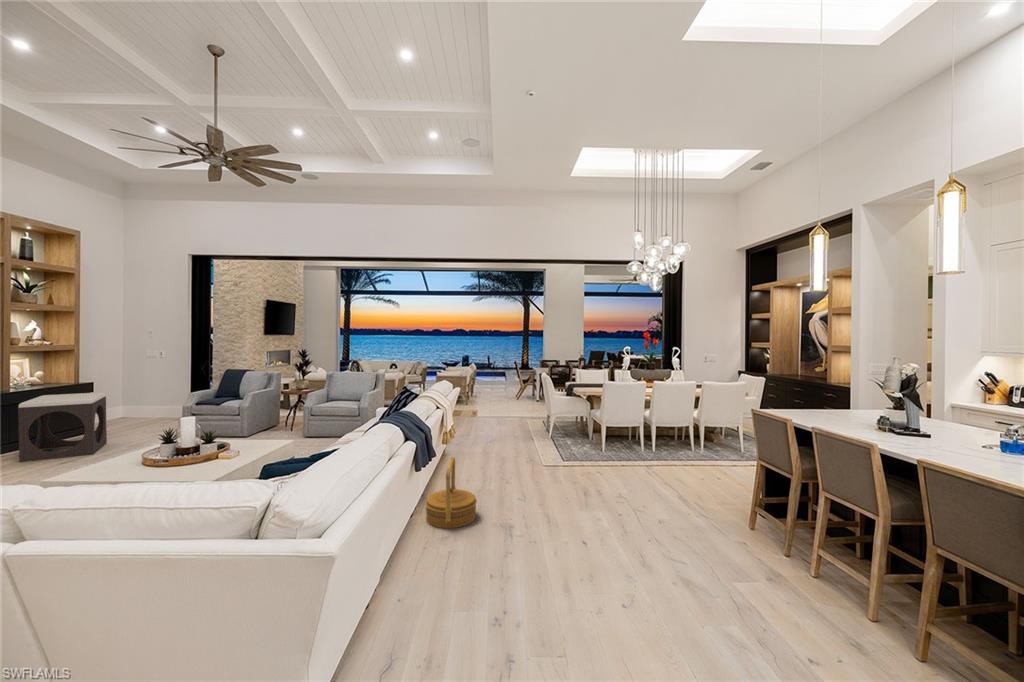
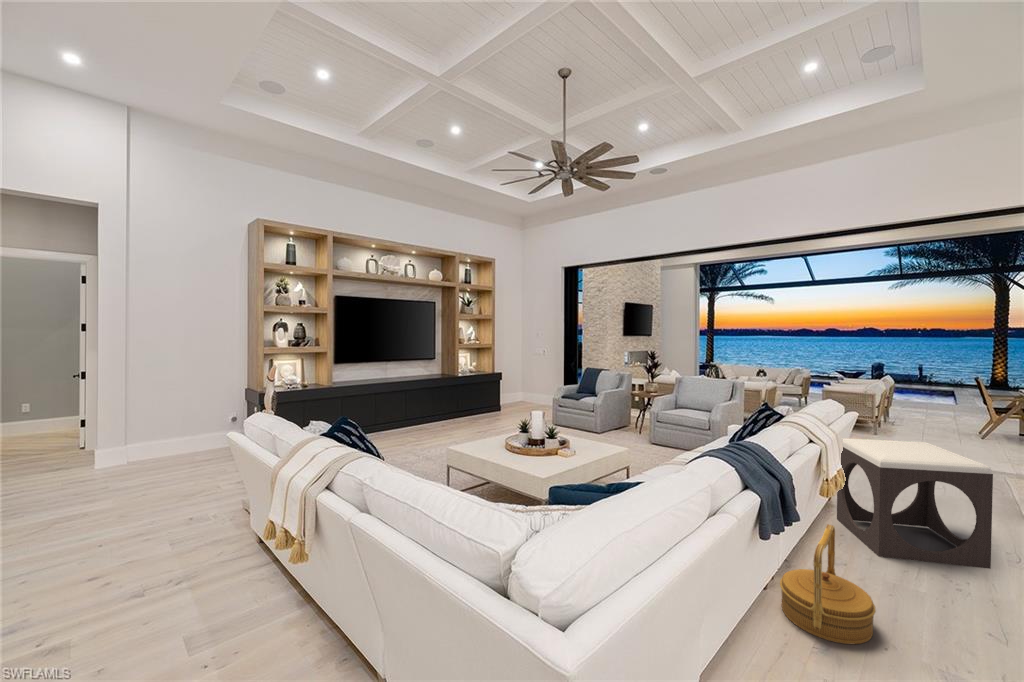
footstool: present [18,393,107,462] -> present [837,439,993,569]

